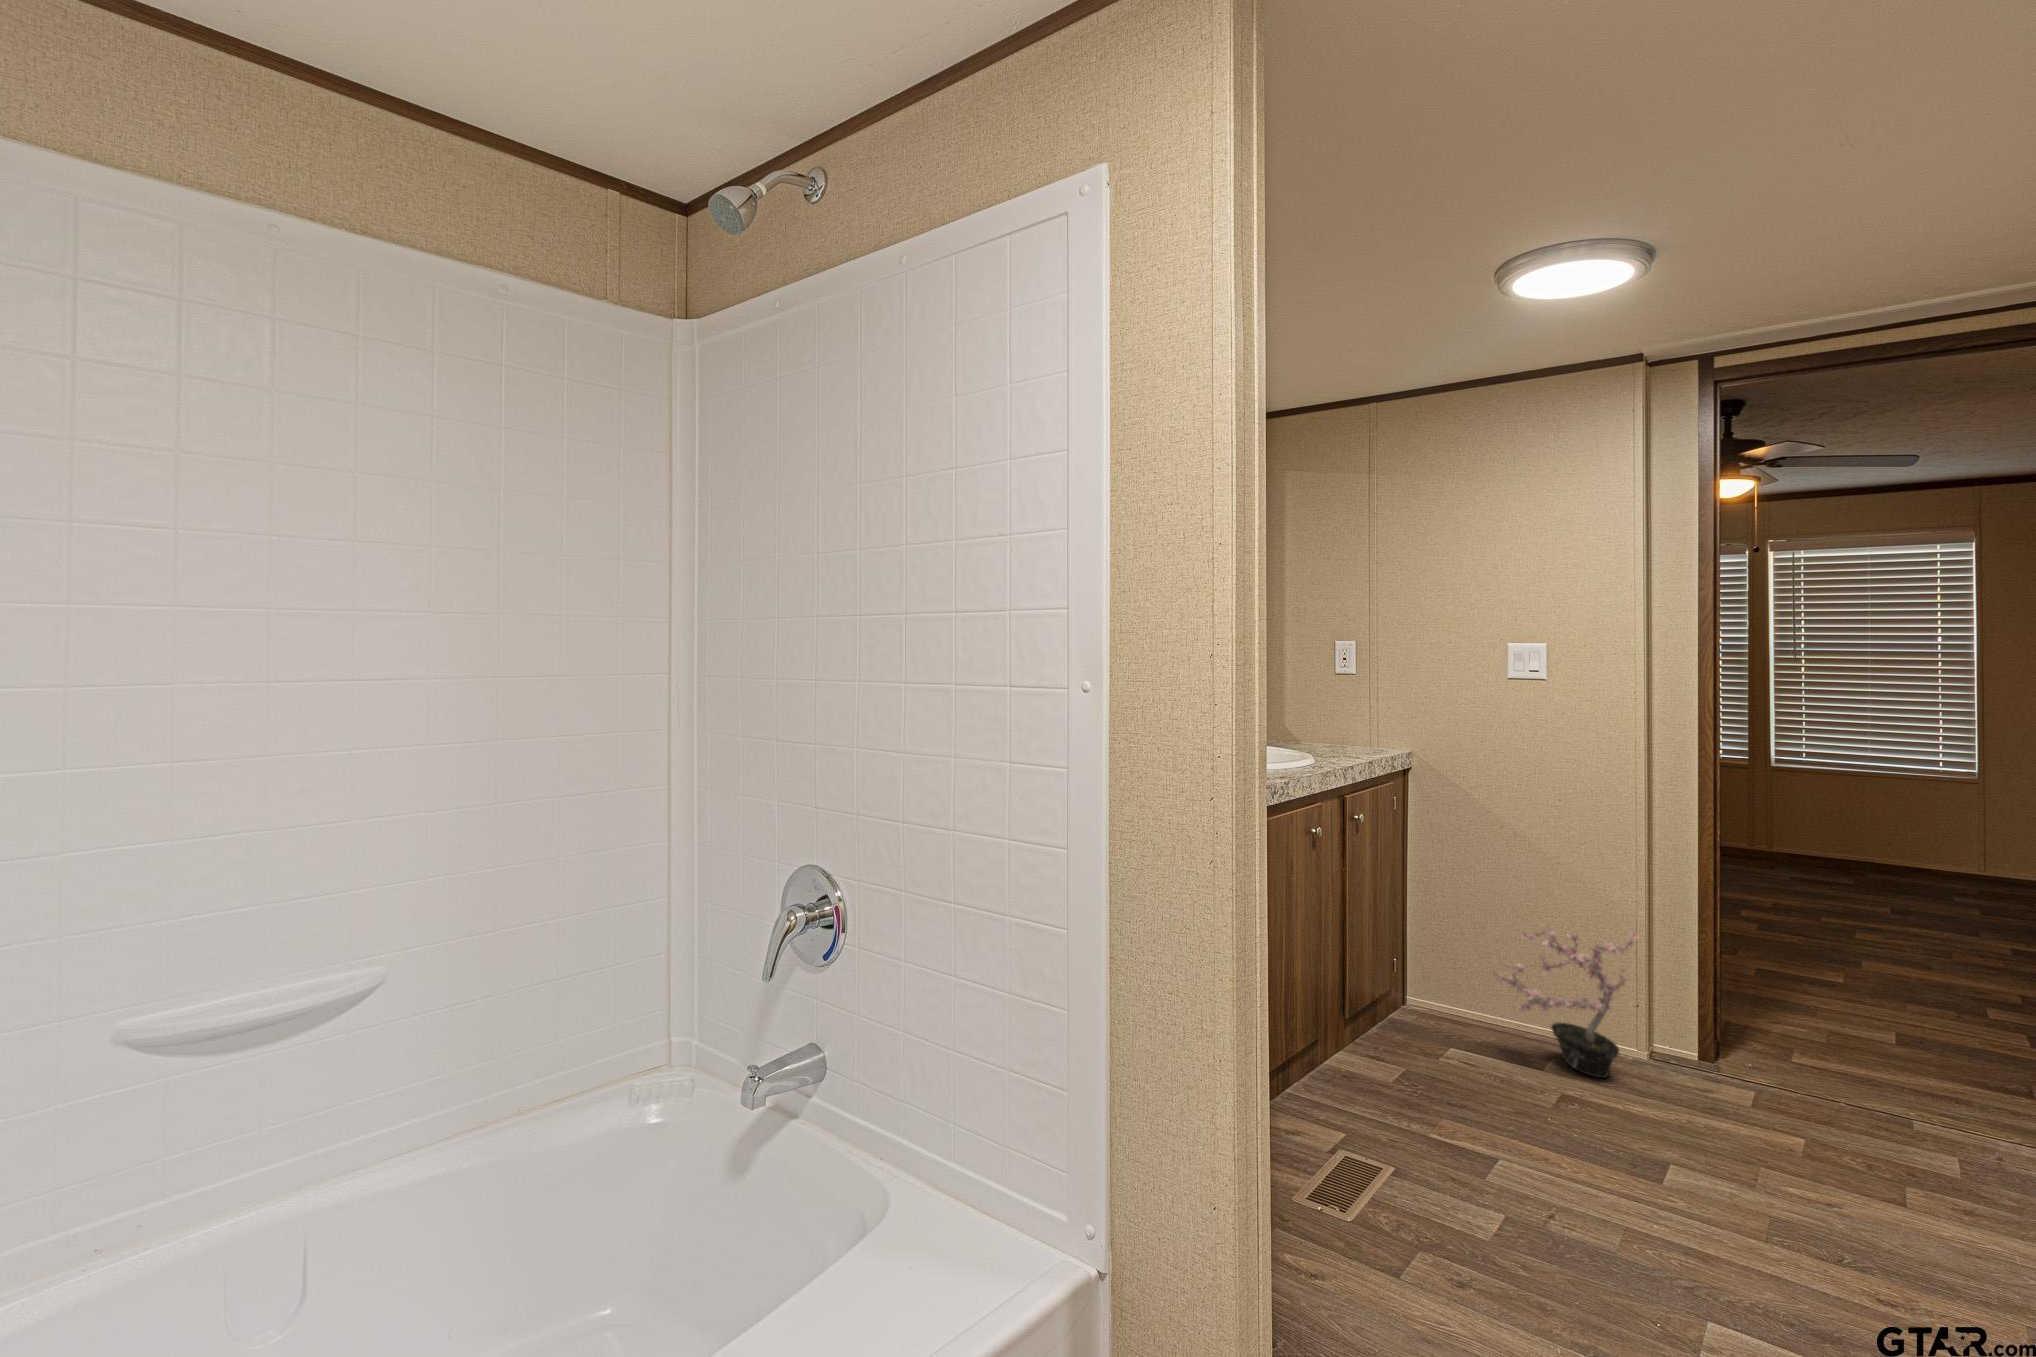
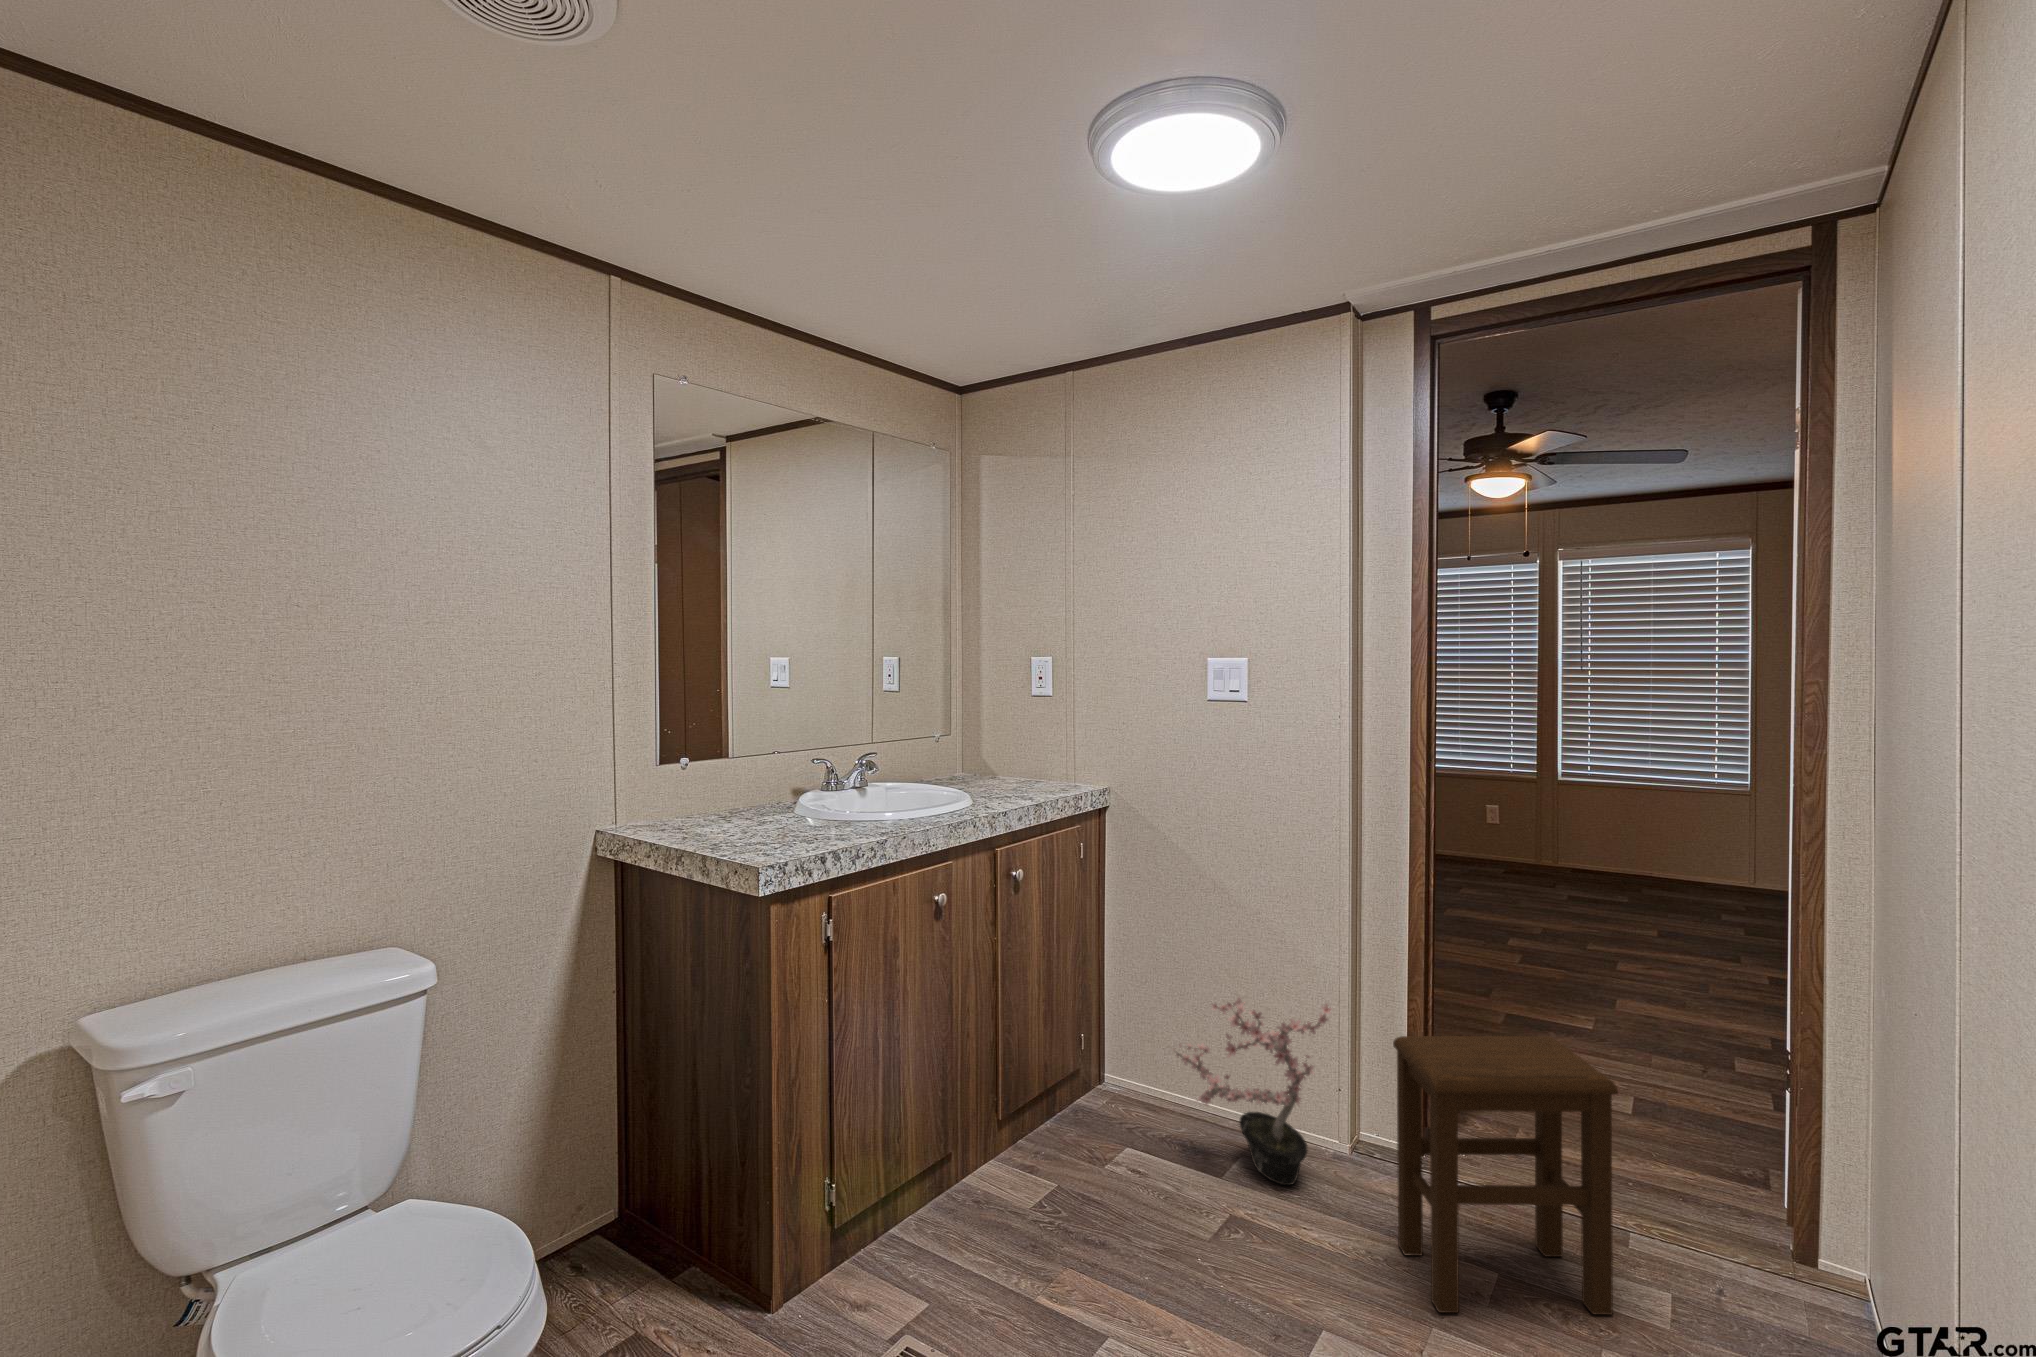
stool: none [1711,948,1918,1164] -> present [1393,1036,1618,1315]

